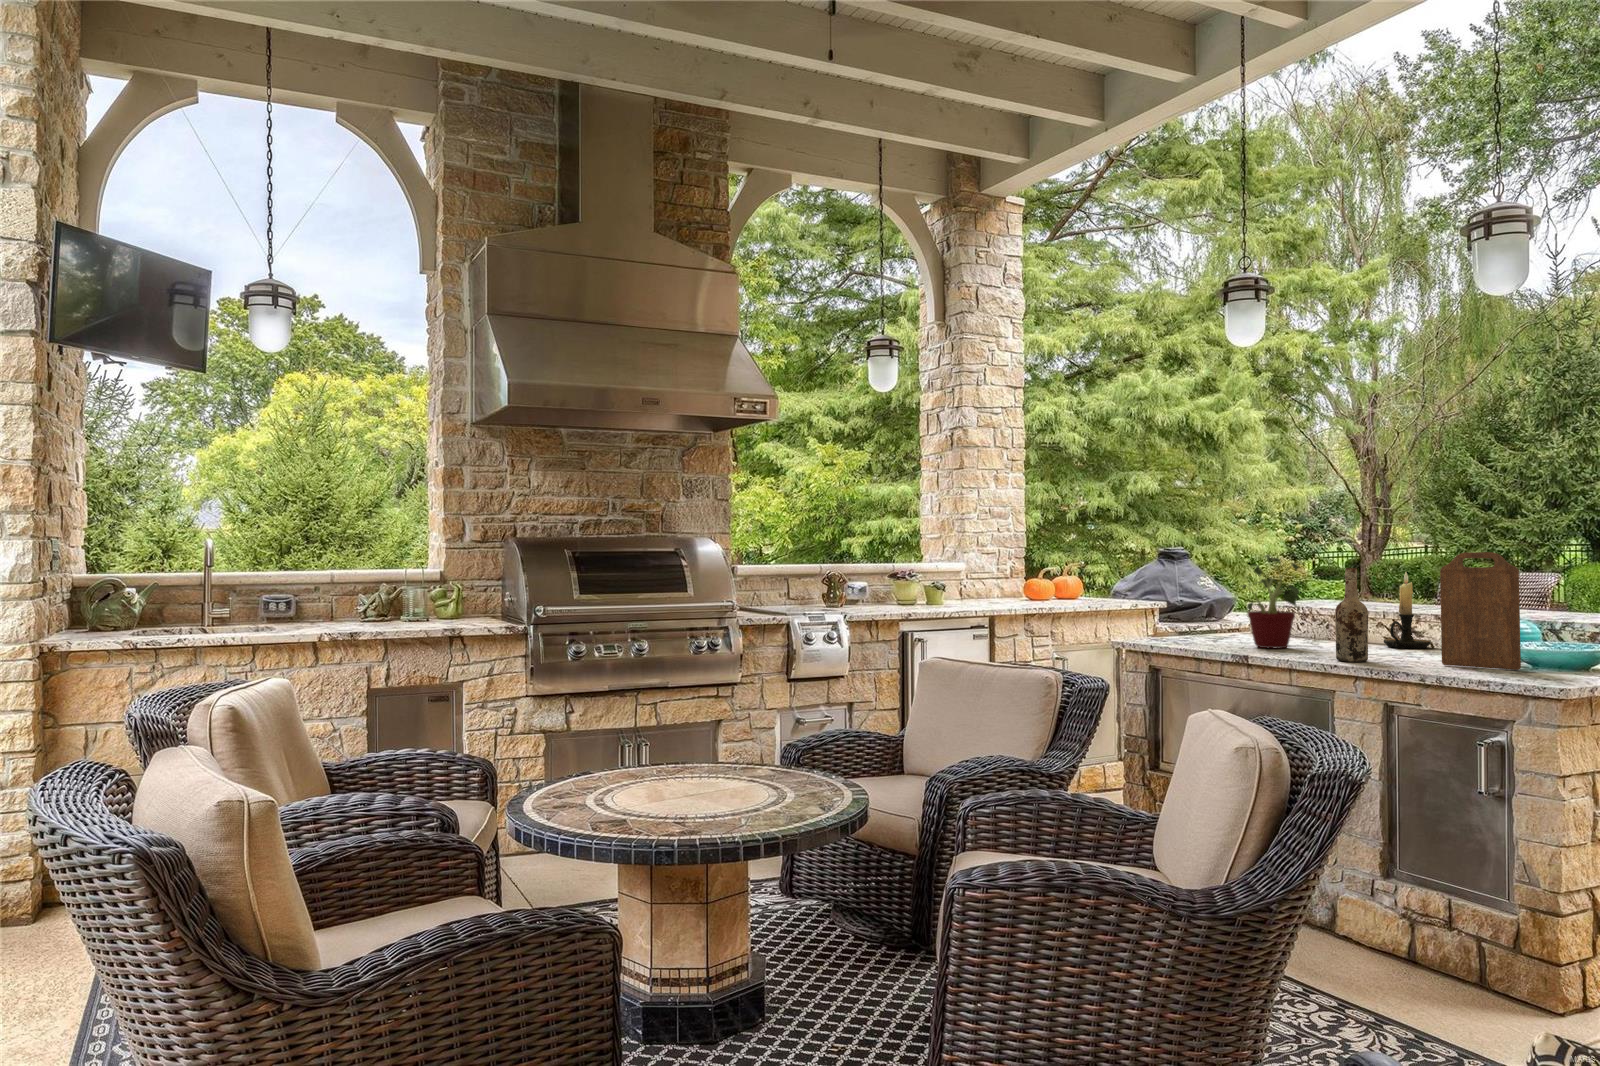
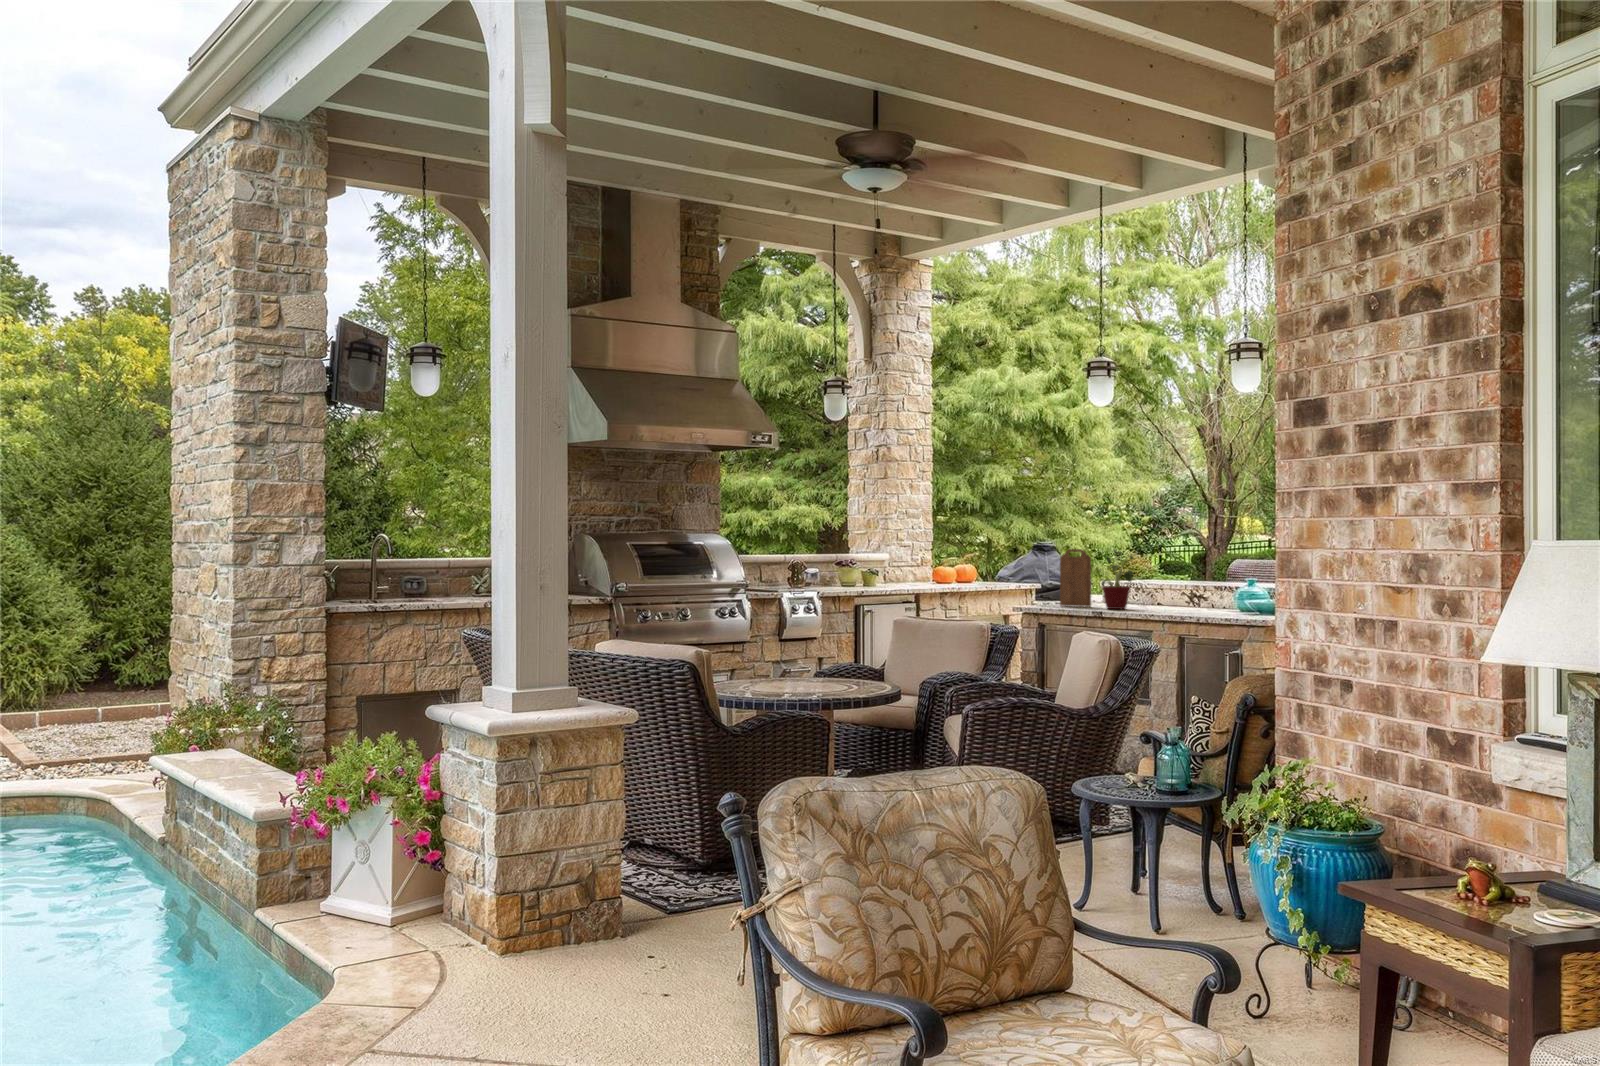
cutting board: present [1440,552,1521,670] -> present [1060,549,1091,607]
wine bottle: present [1335,568,1368,662] -> none [1151,558,1169,613]
candle holder: present [1384,572,1431,648] -> none [1183,560,1209,608]

